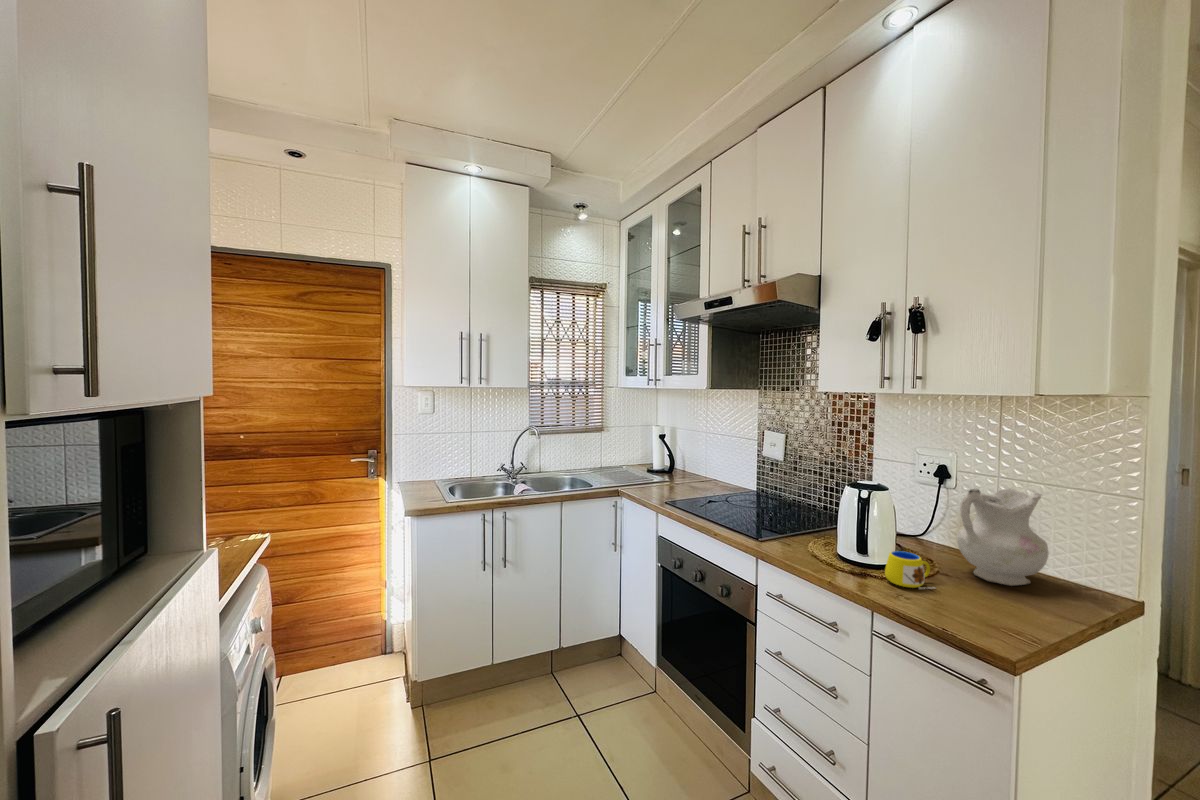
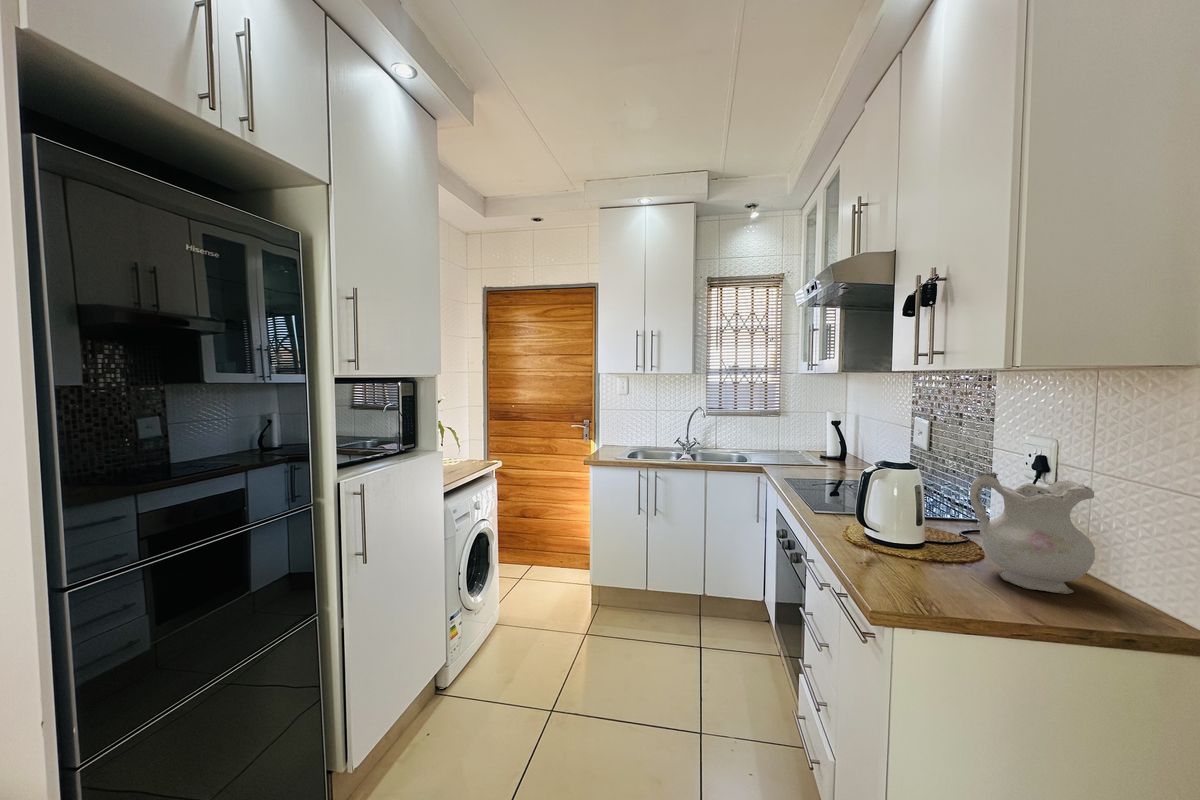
mug: present [885,551,936,589] -> none [871,528,925,570]

